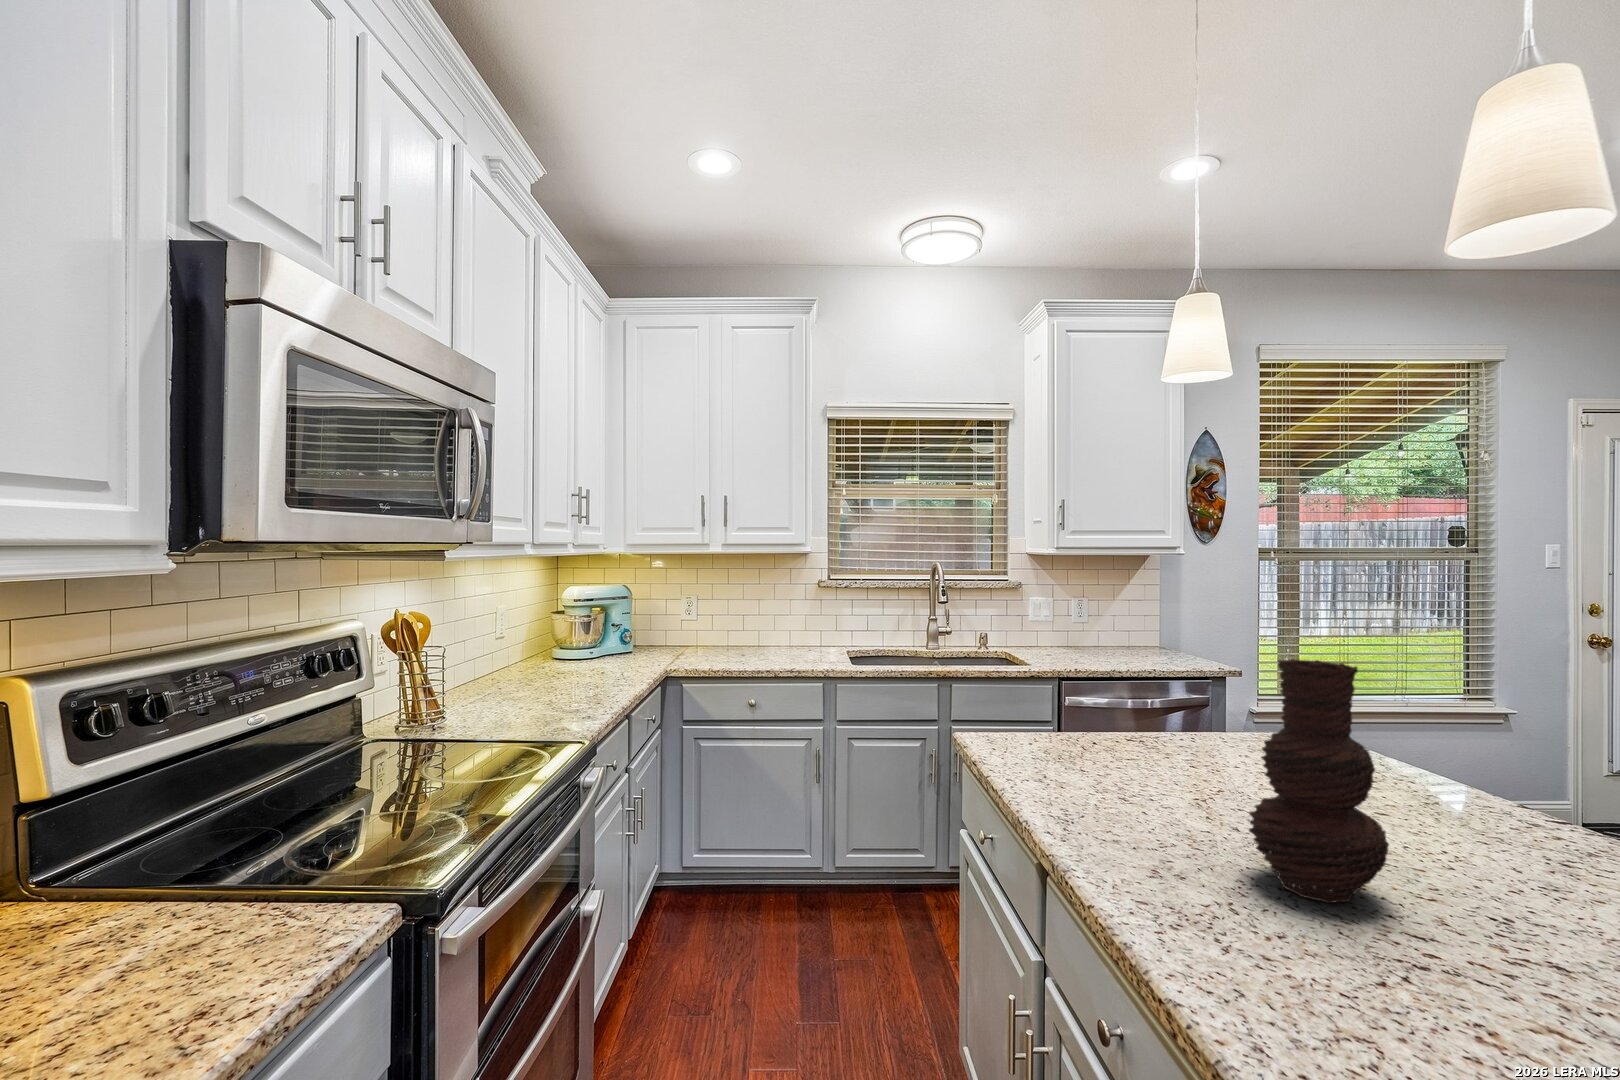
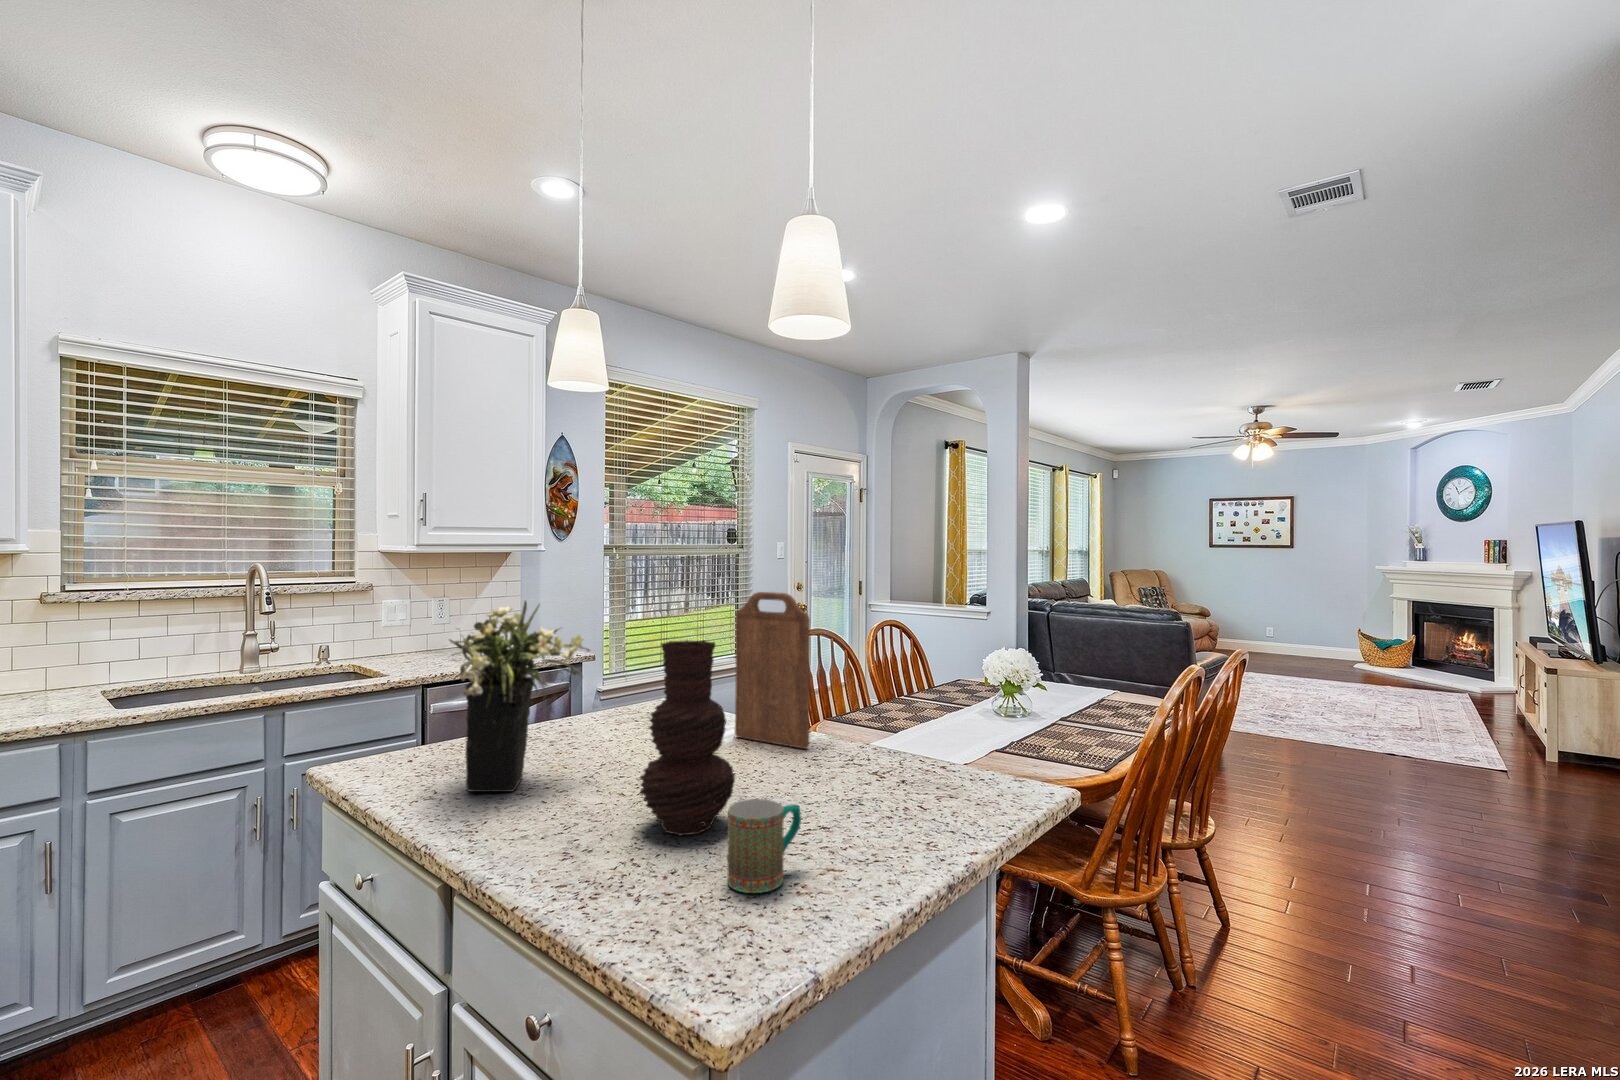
flower arrangement: none [1044,601,1205,794] -> present [450,601,590,792]
cutting board: none [1420,610,1553,841] -> present [735,592,810,749]
mug: none [1357,877,1489,1012] -> present [728,799,801,893]

